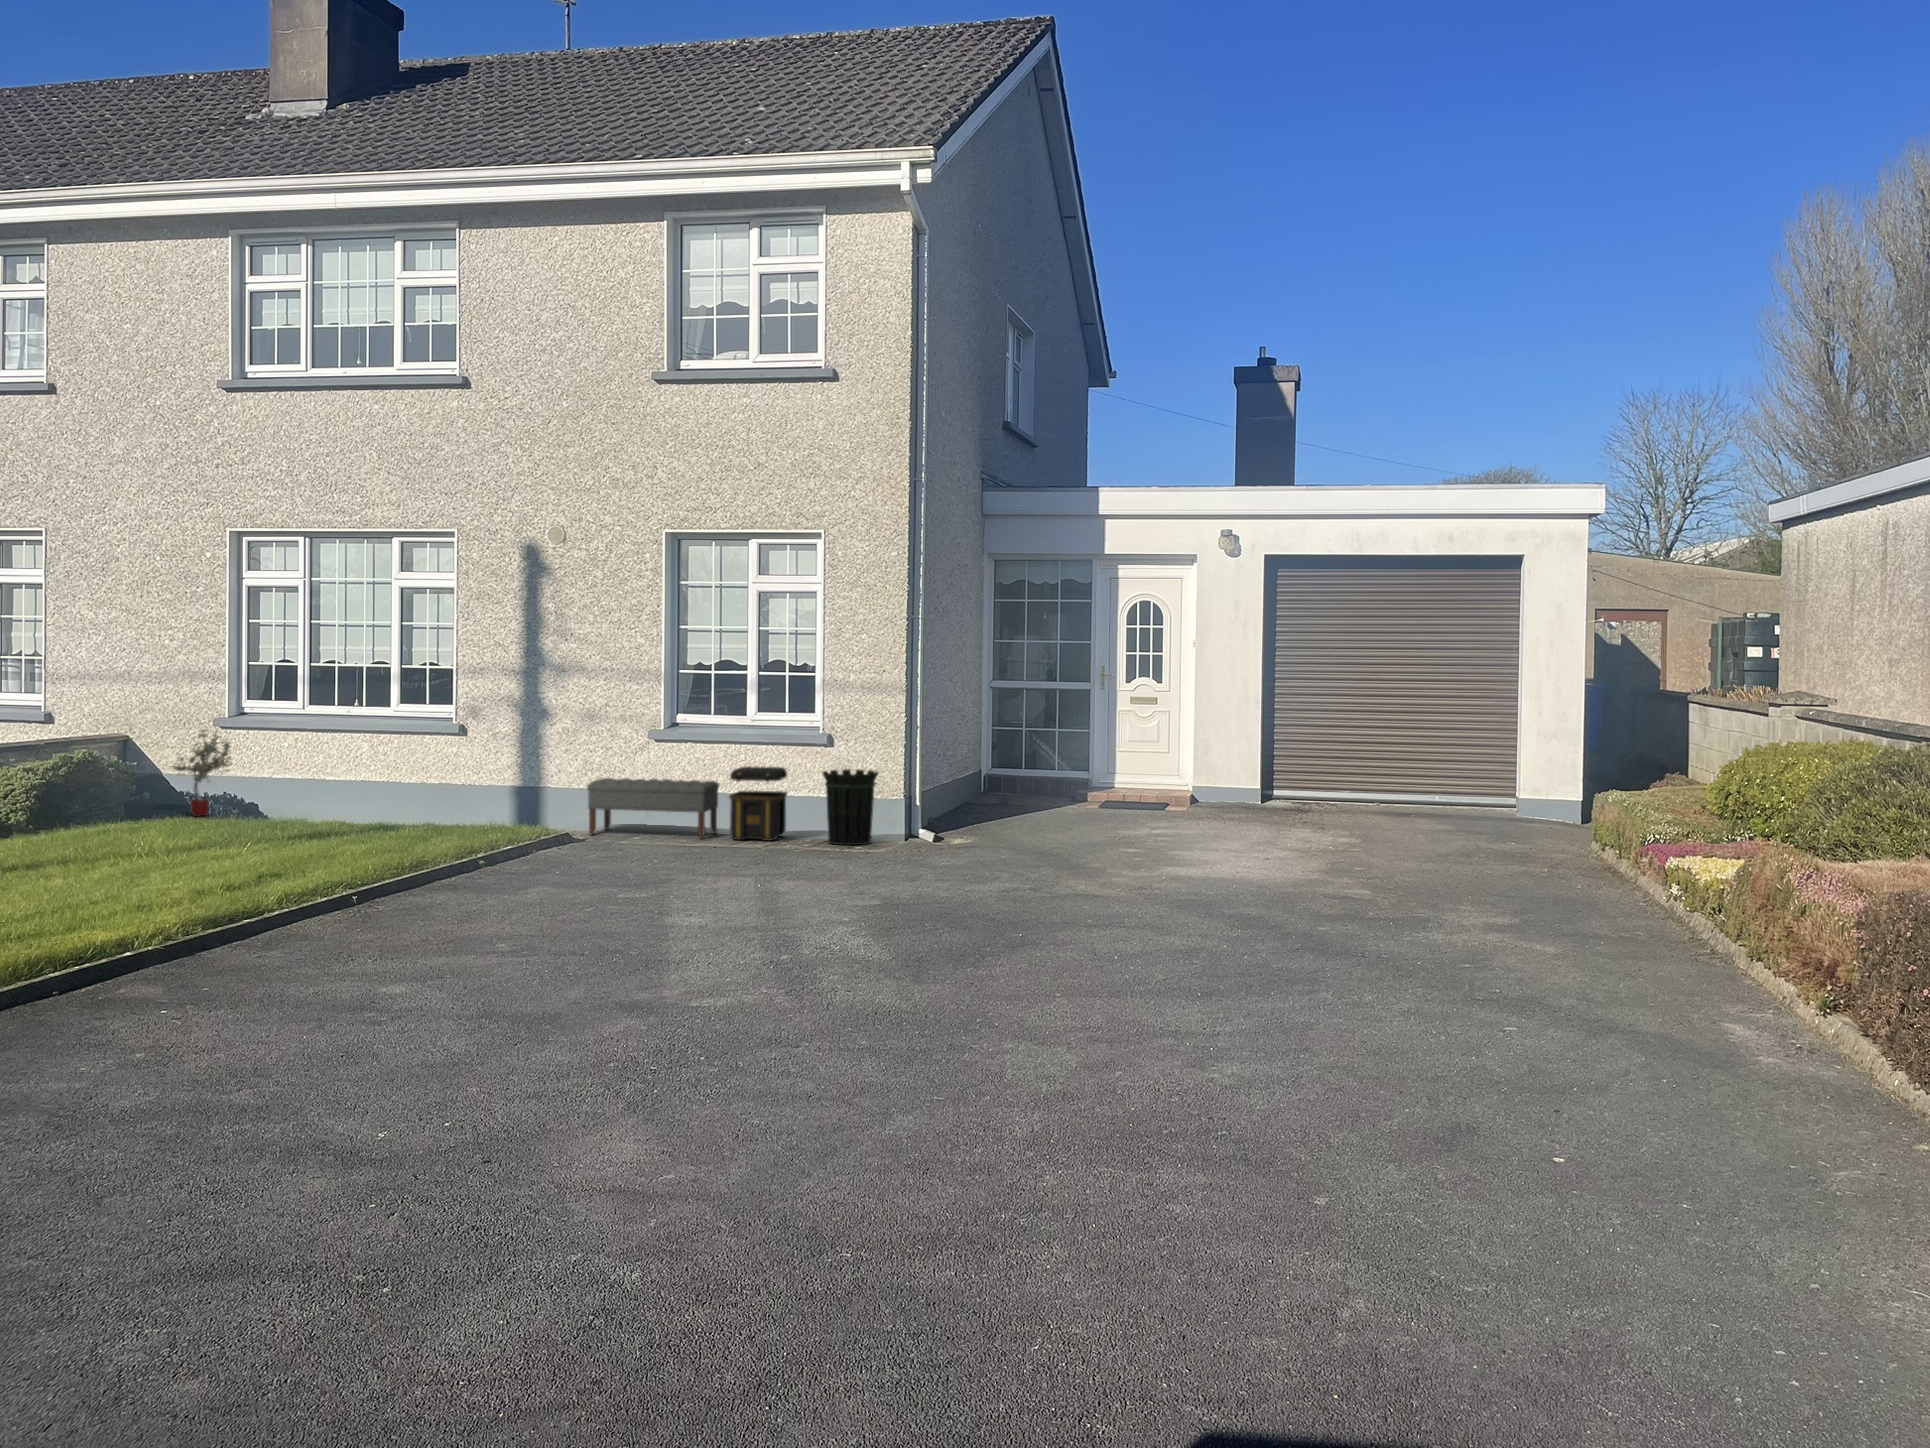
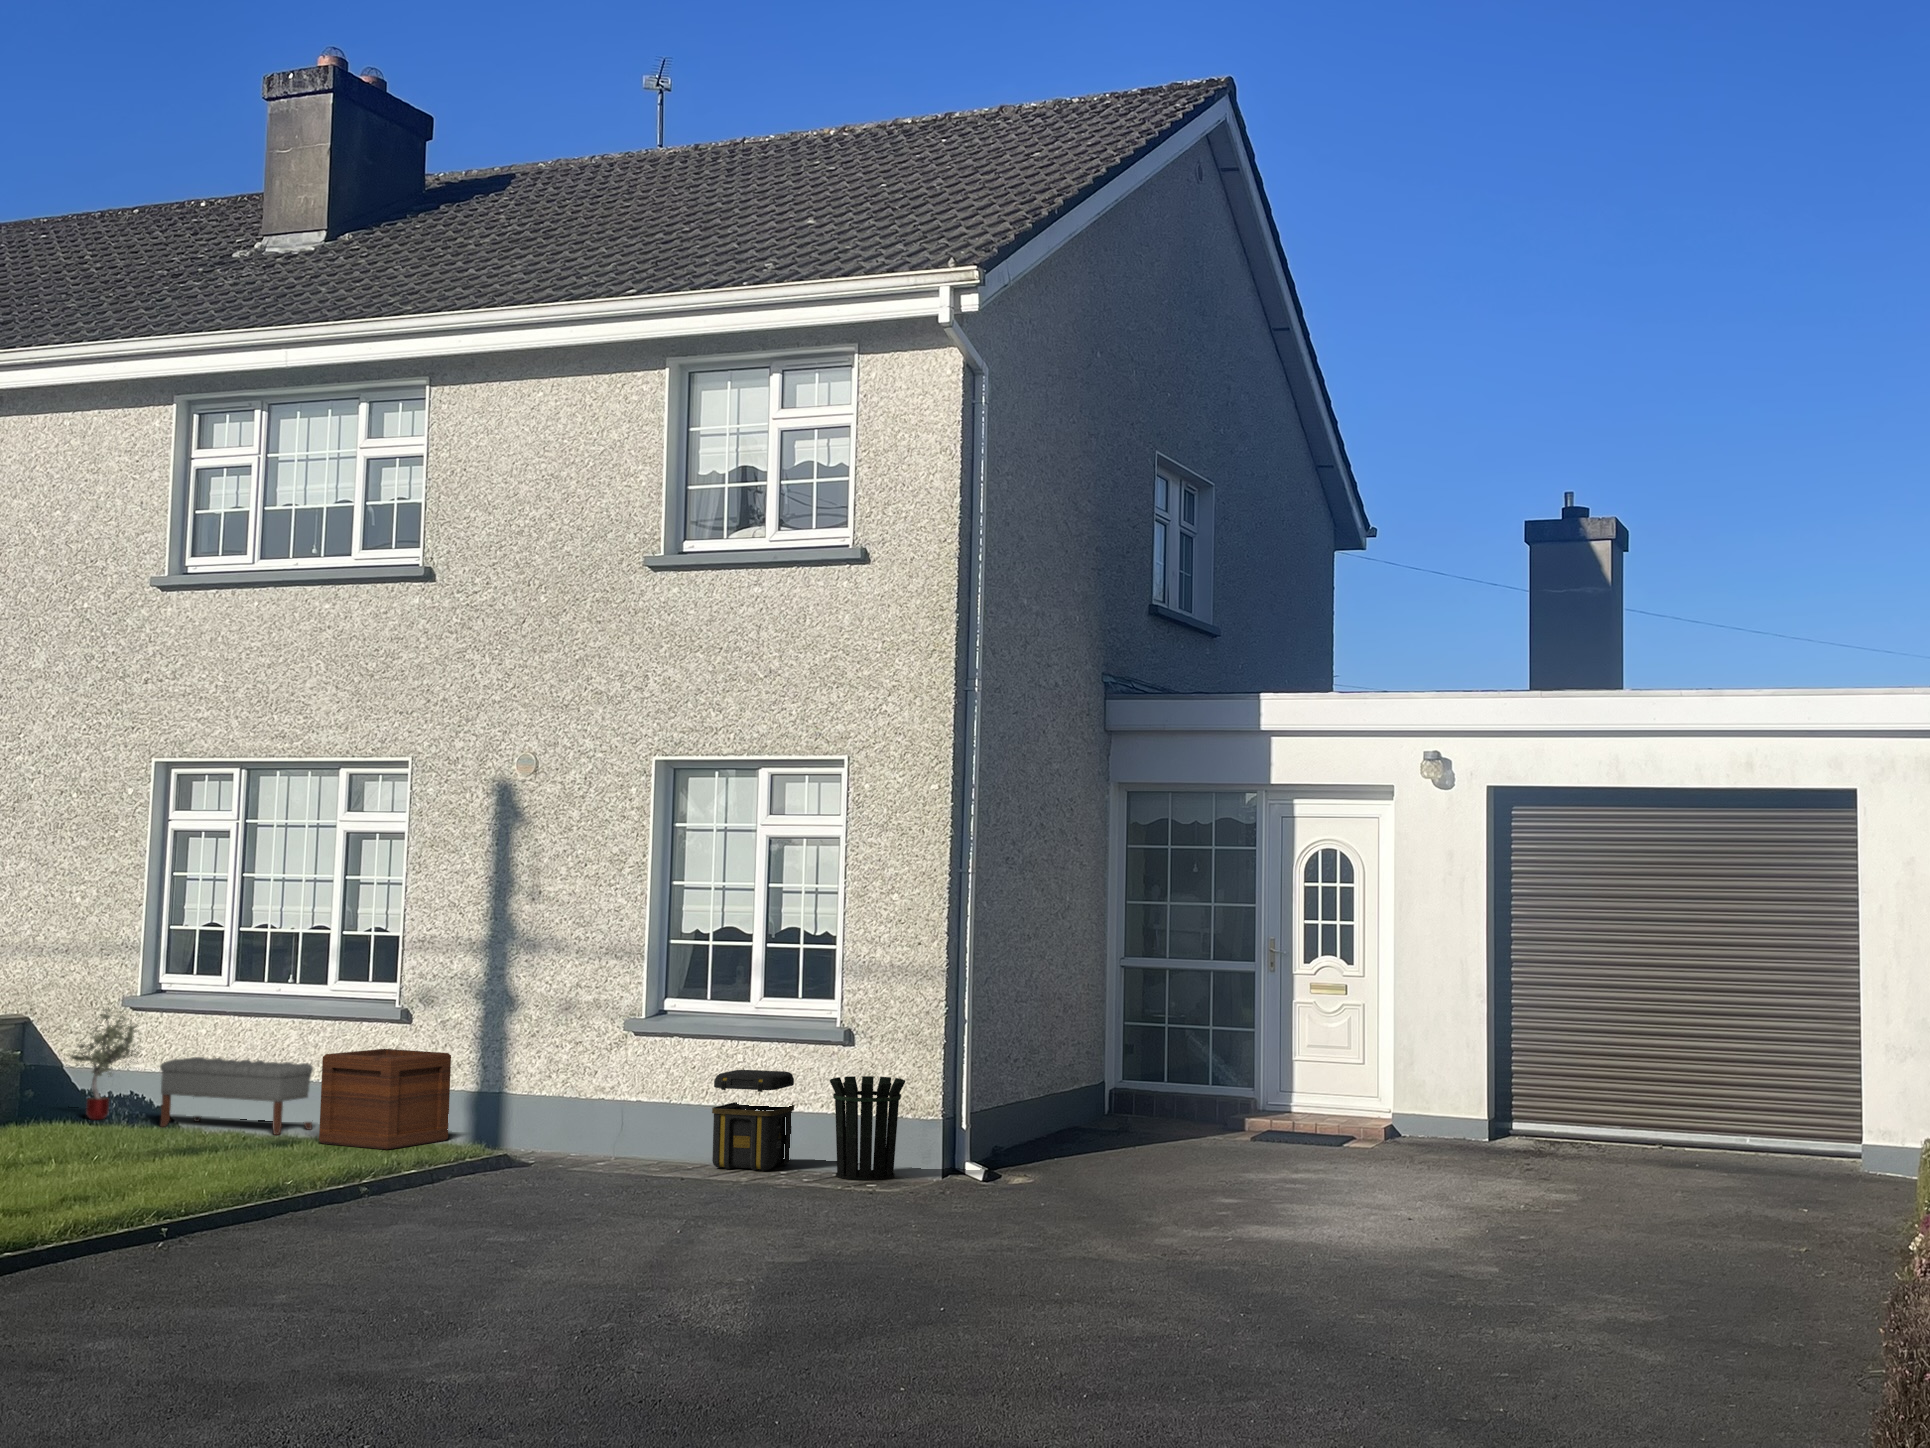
wooden crate: none [404,756,504,833] -> present [319,1049,451,1150]
bench: present [587,778,720,839] -> present [160,1057,313,1135]

